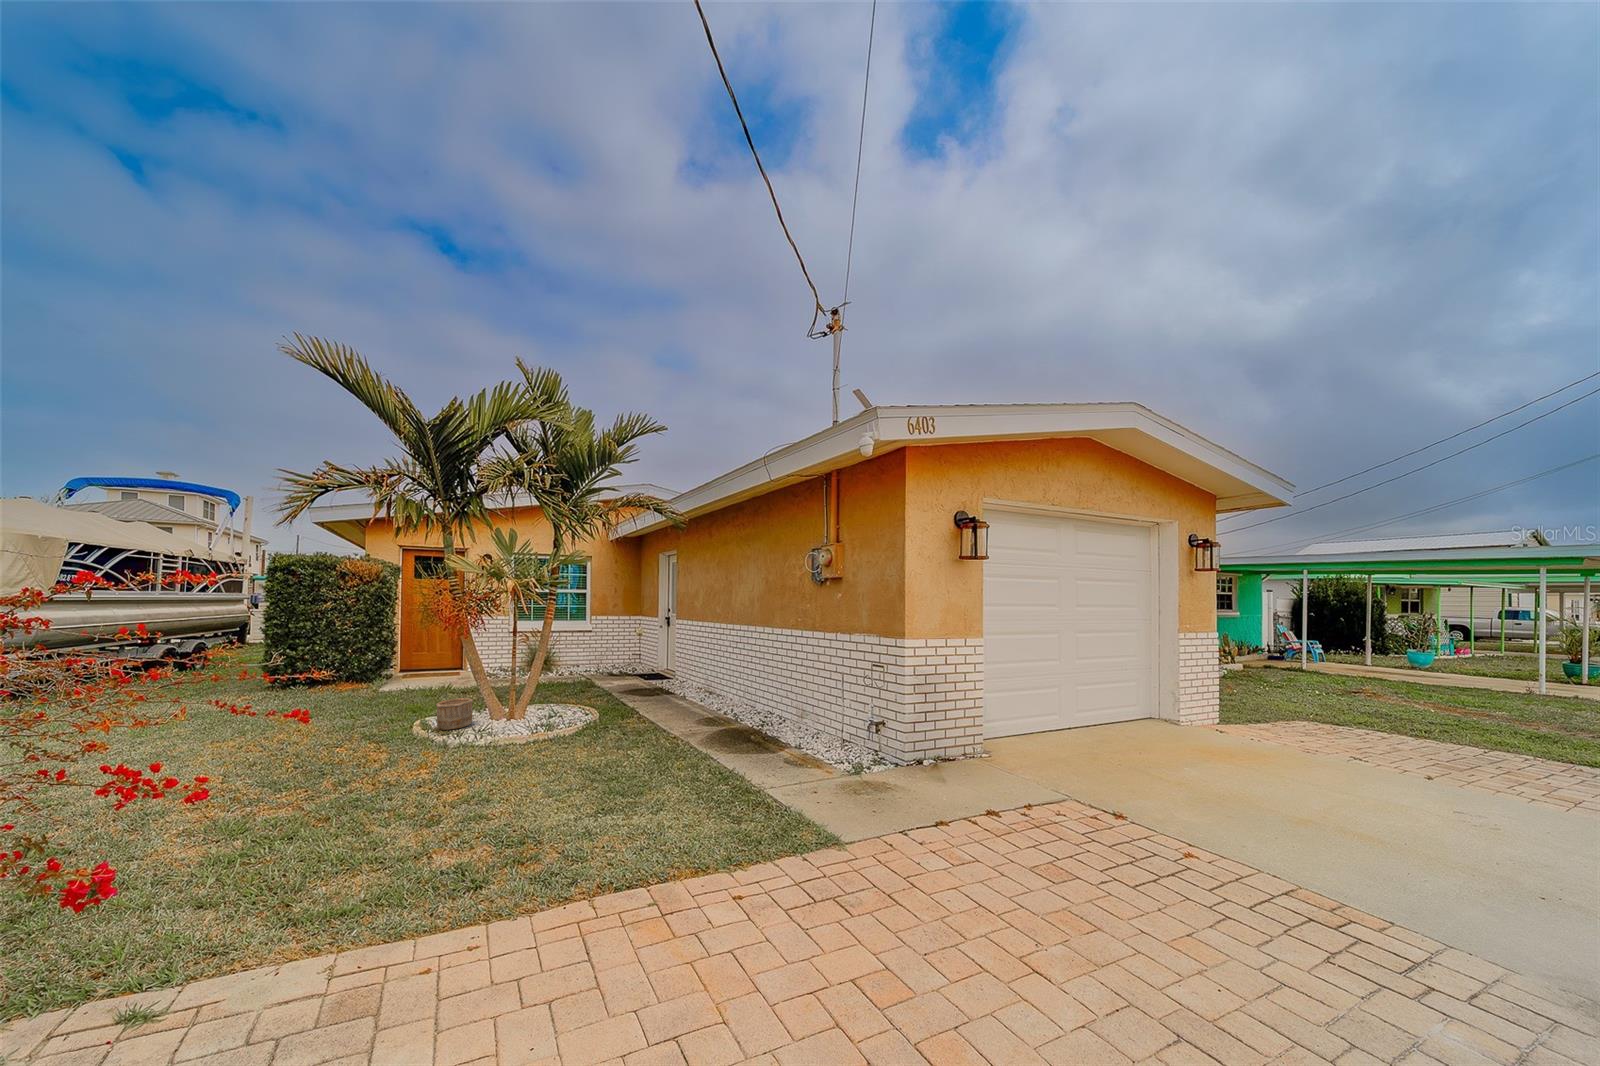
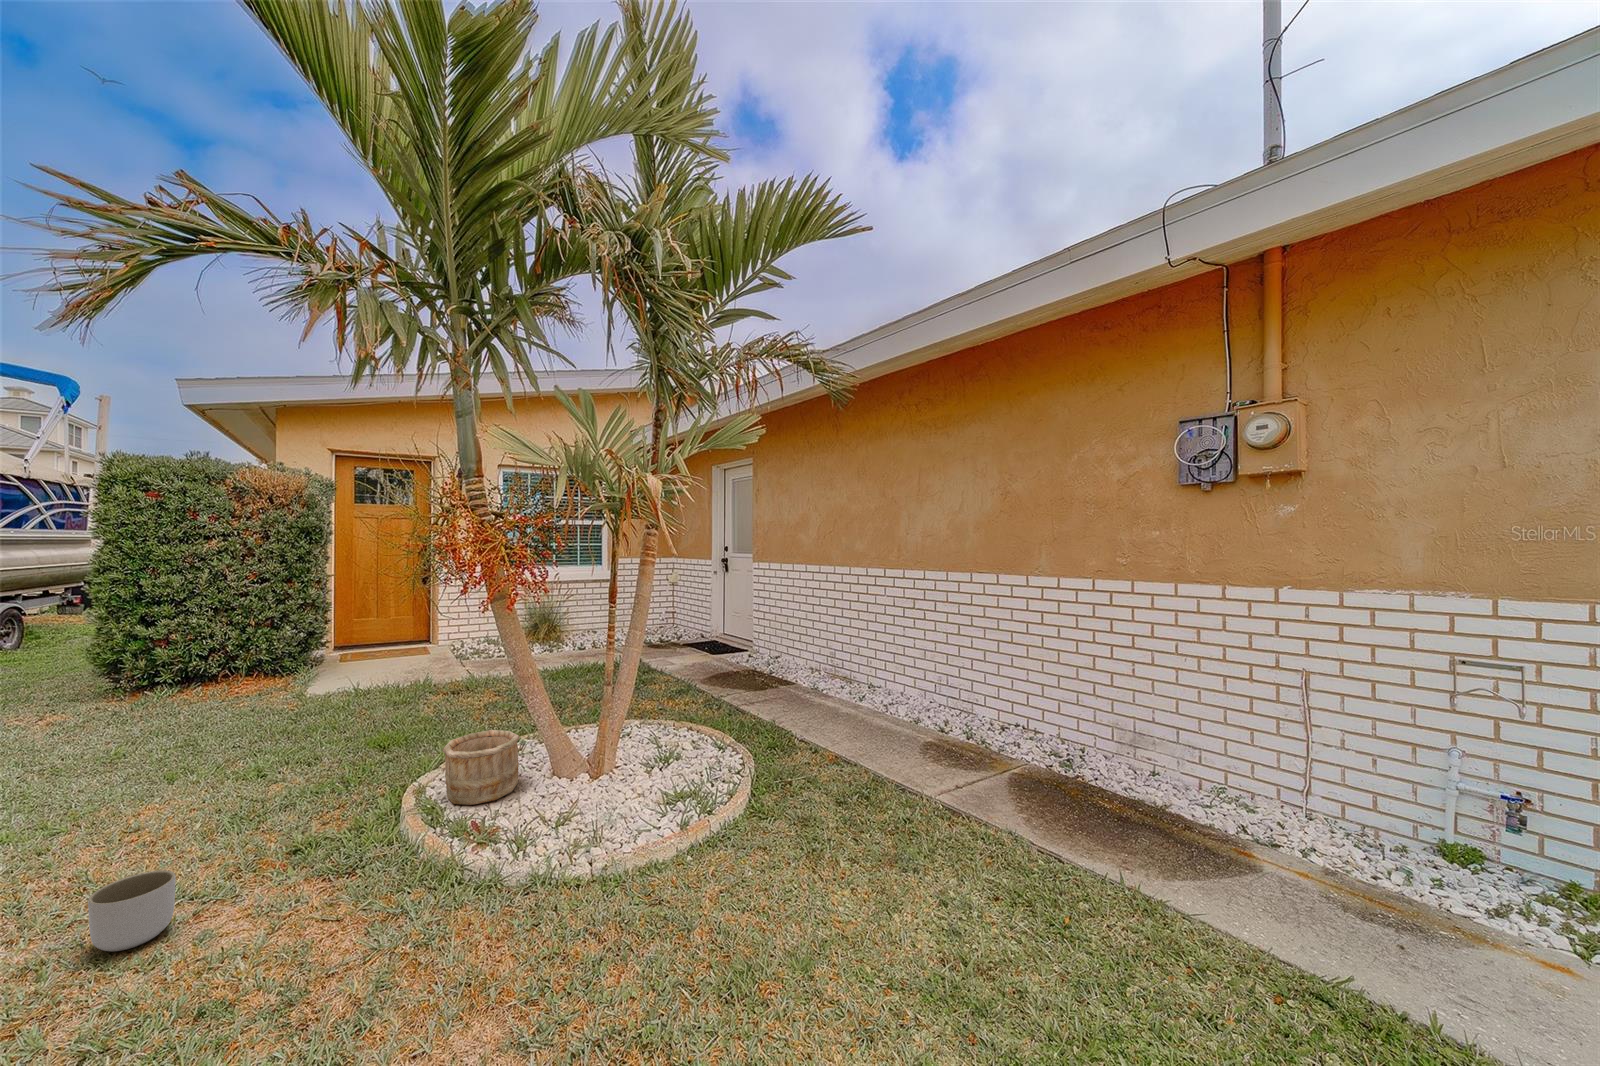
planter: none [295,741,324,767] -> present [88,870,175,952]

